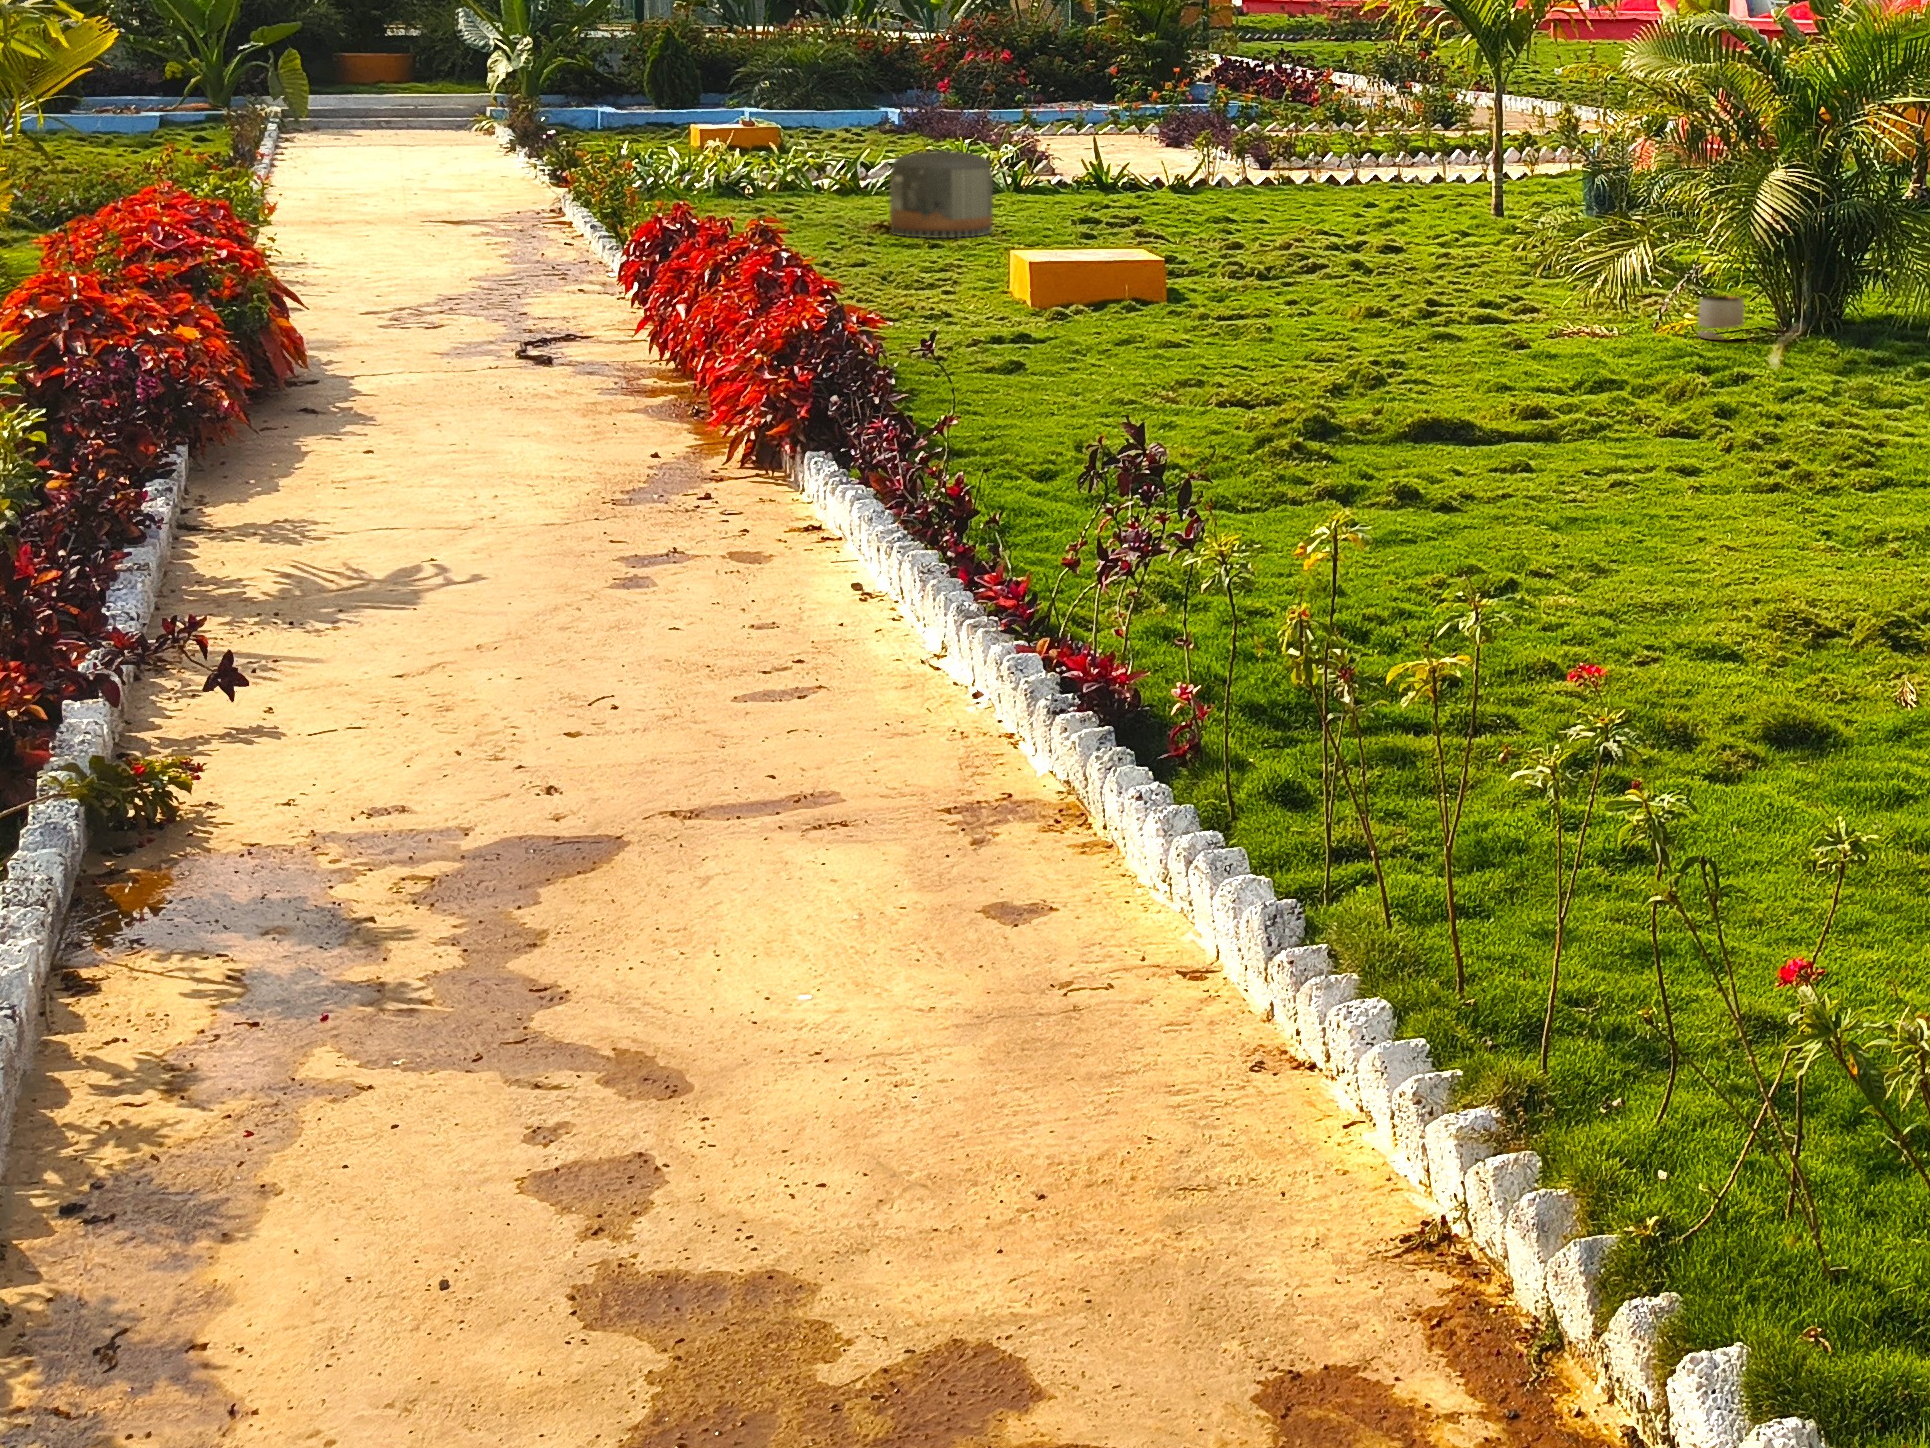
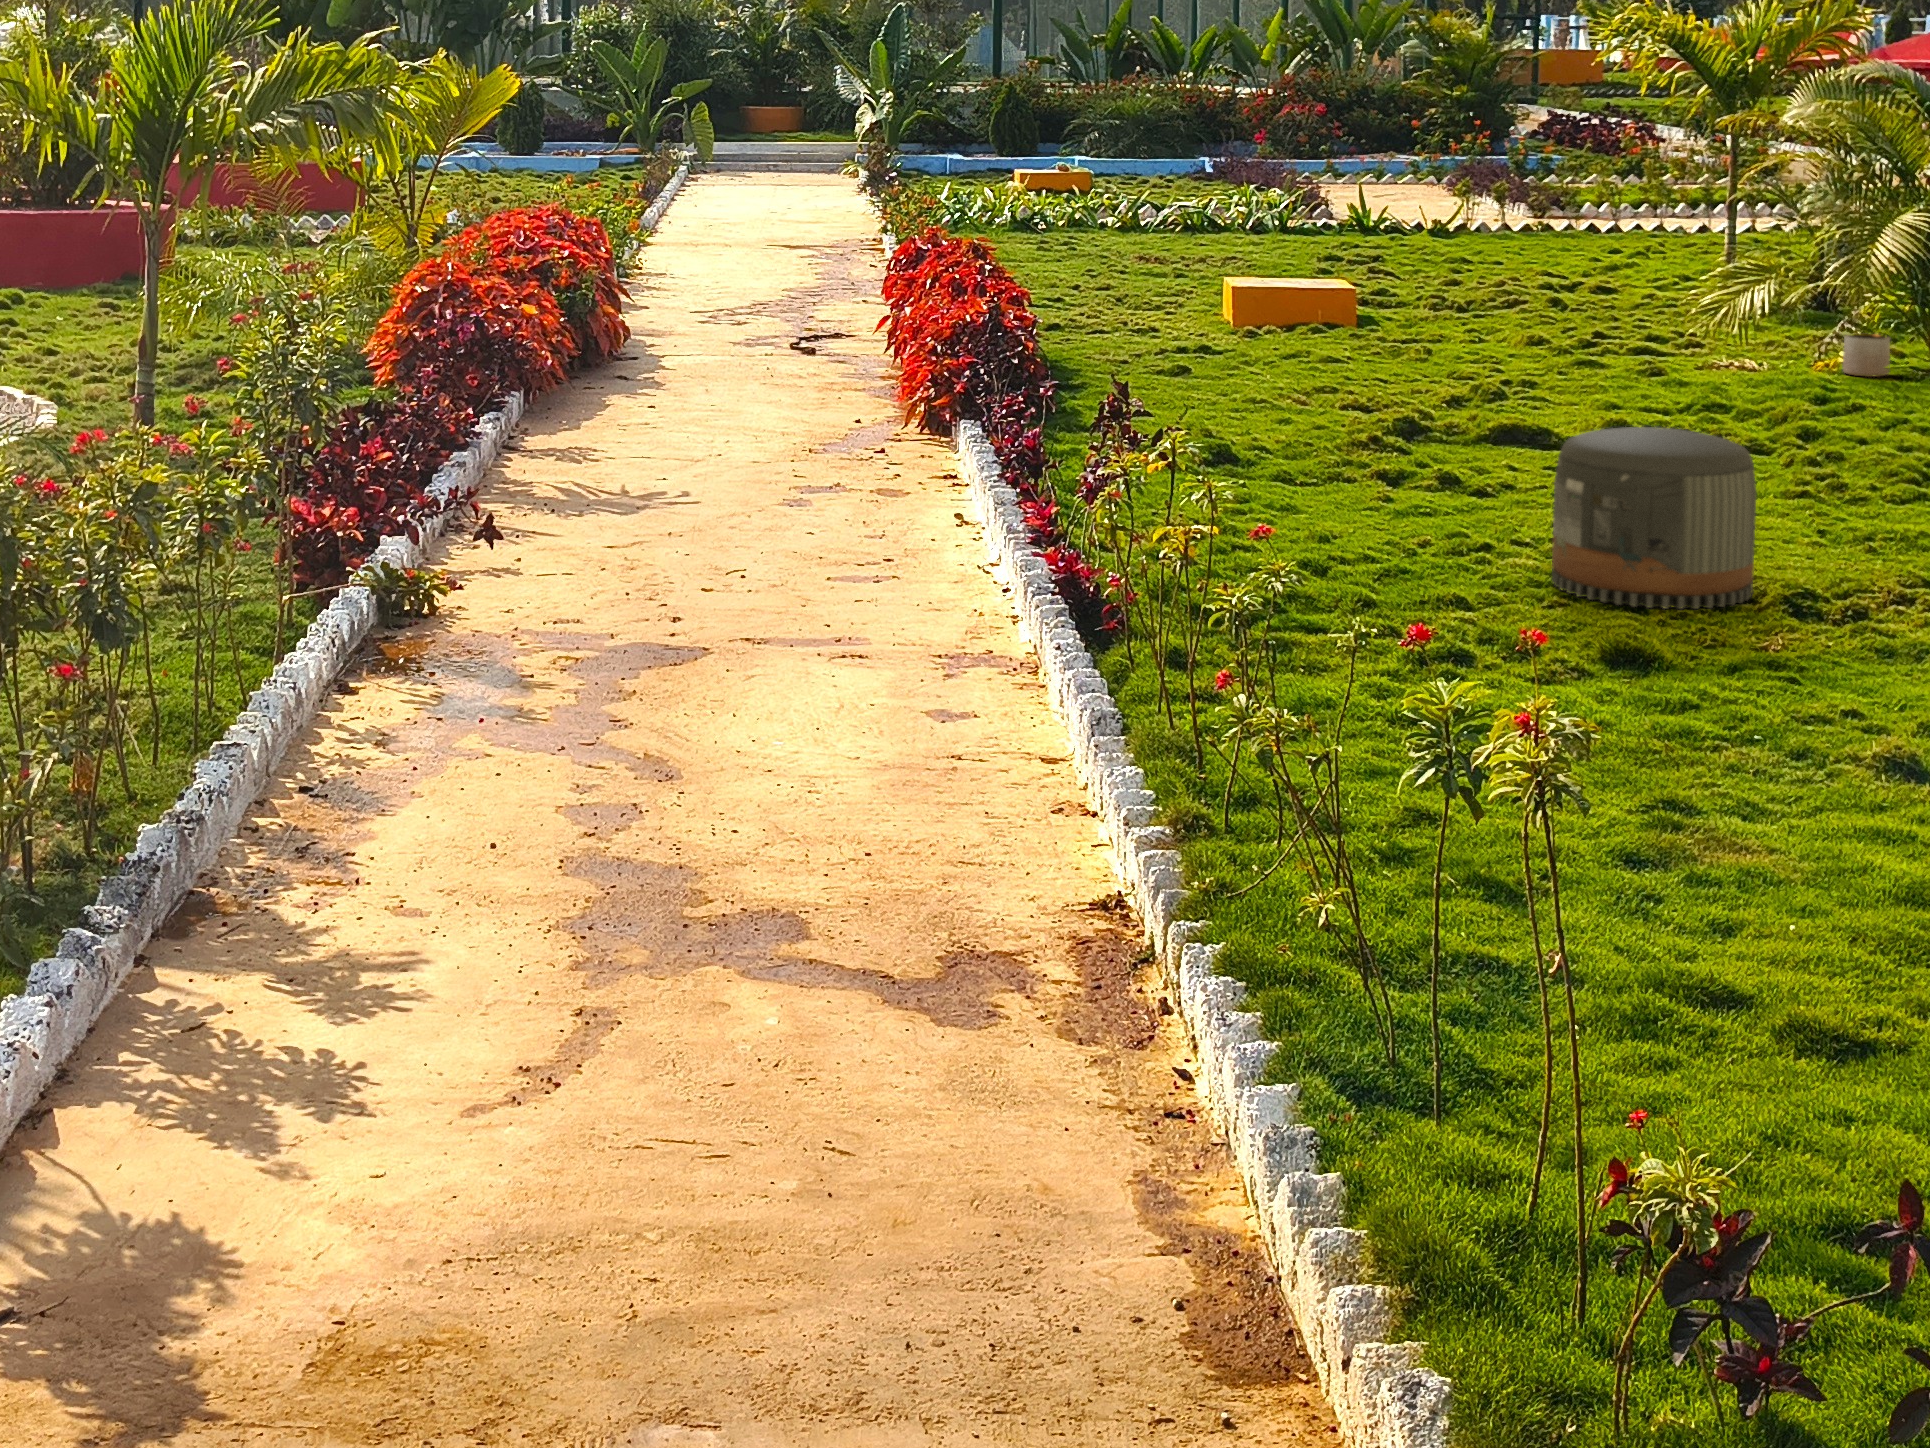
pouf: present [890,150,993,238] -> present [1552,427,1756,609]

